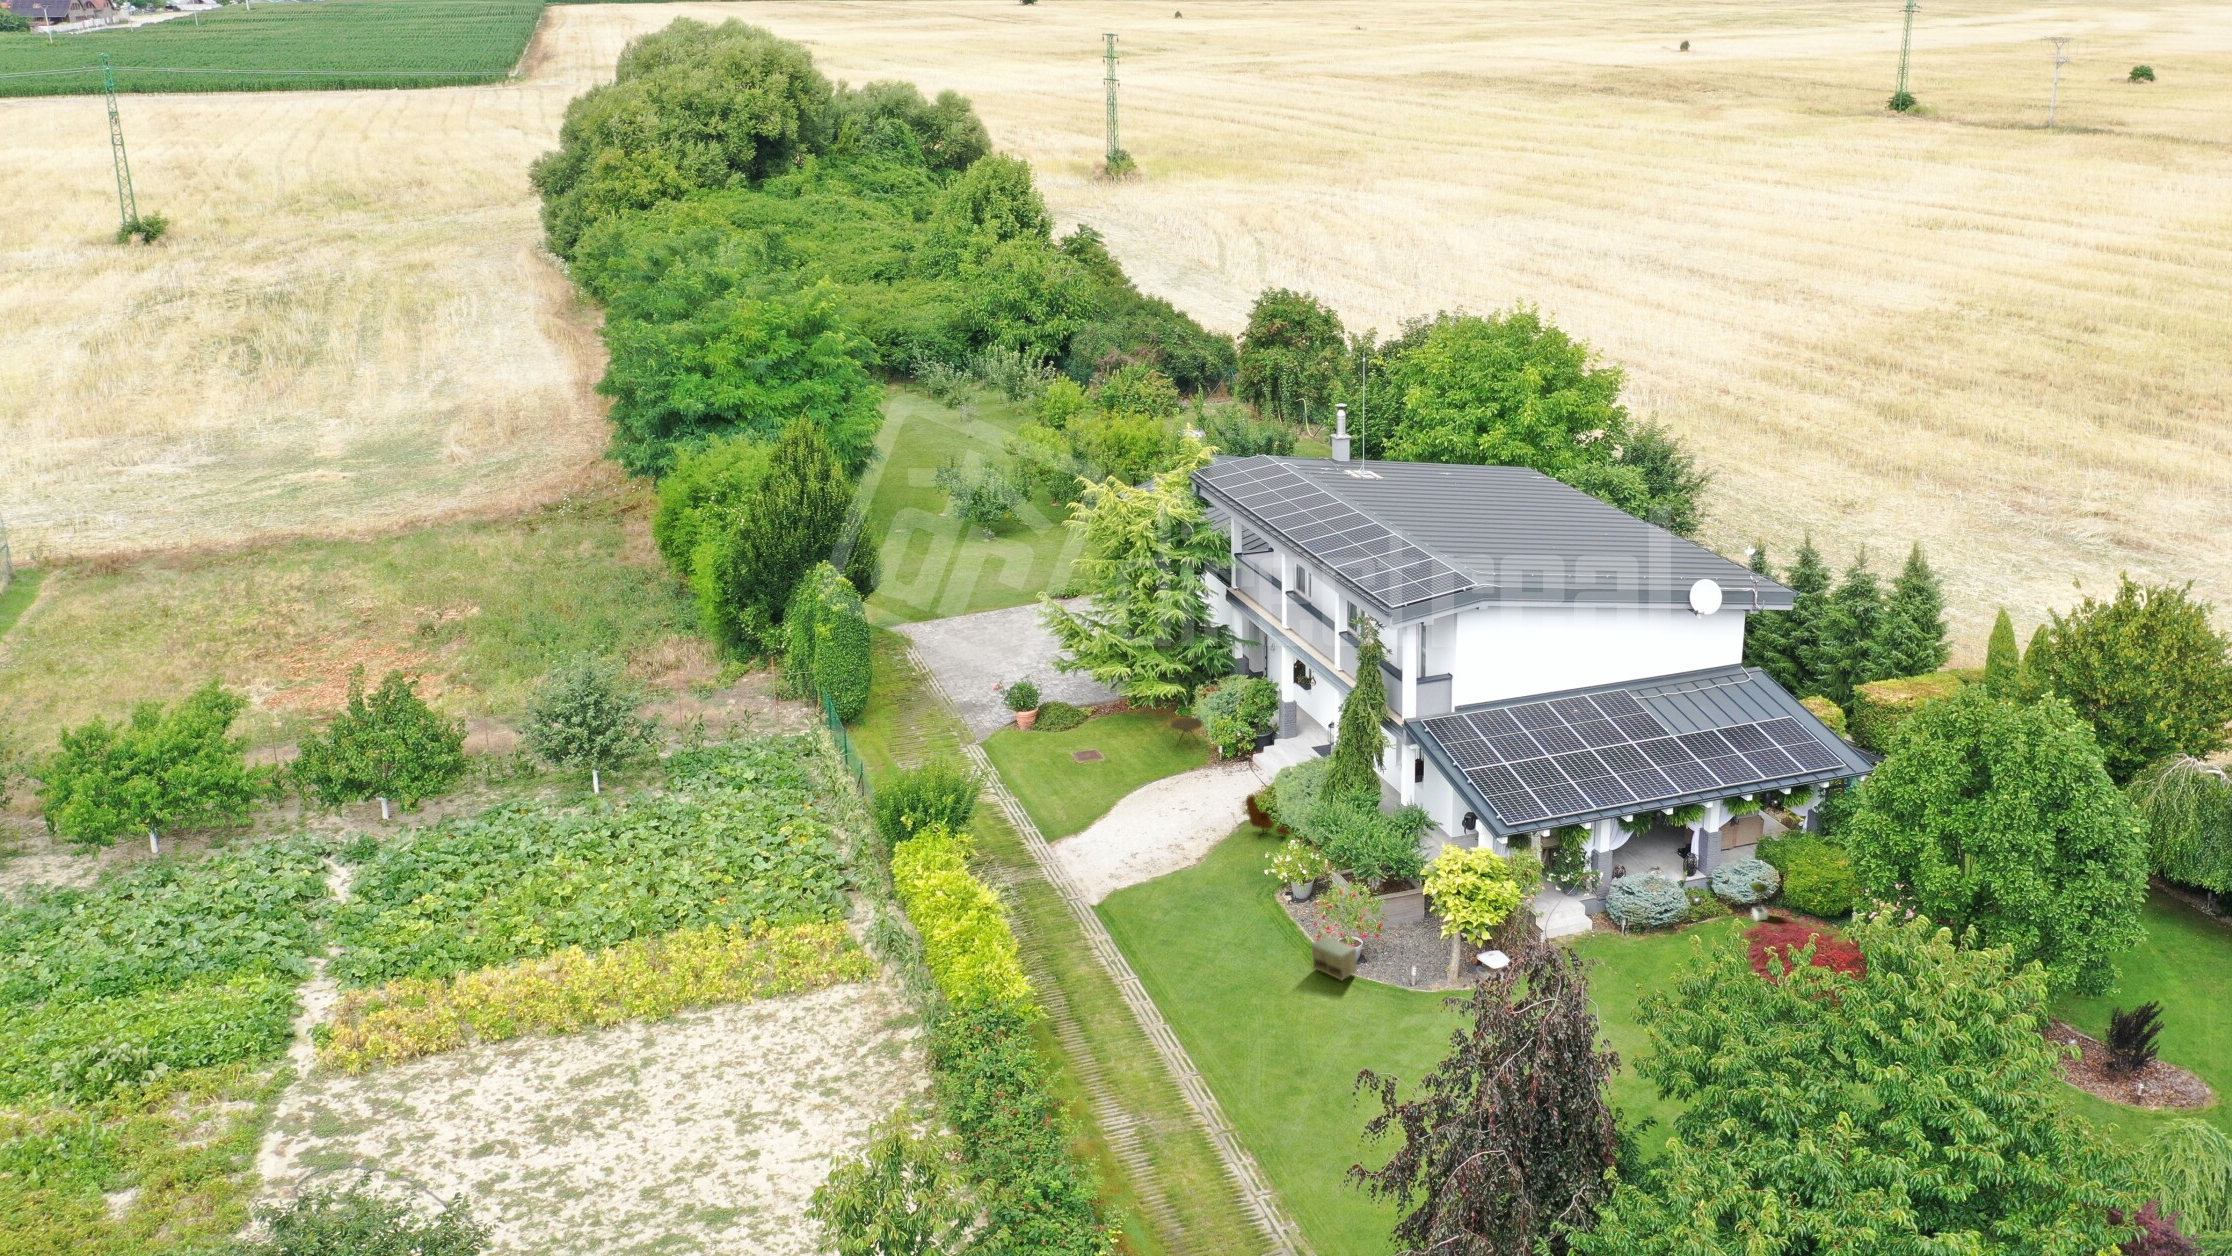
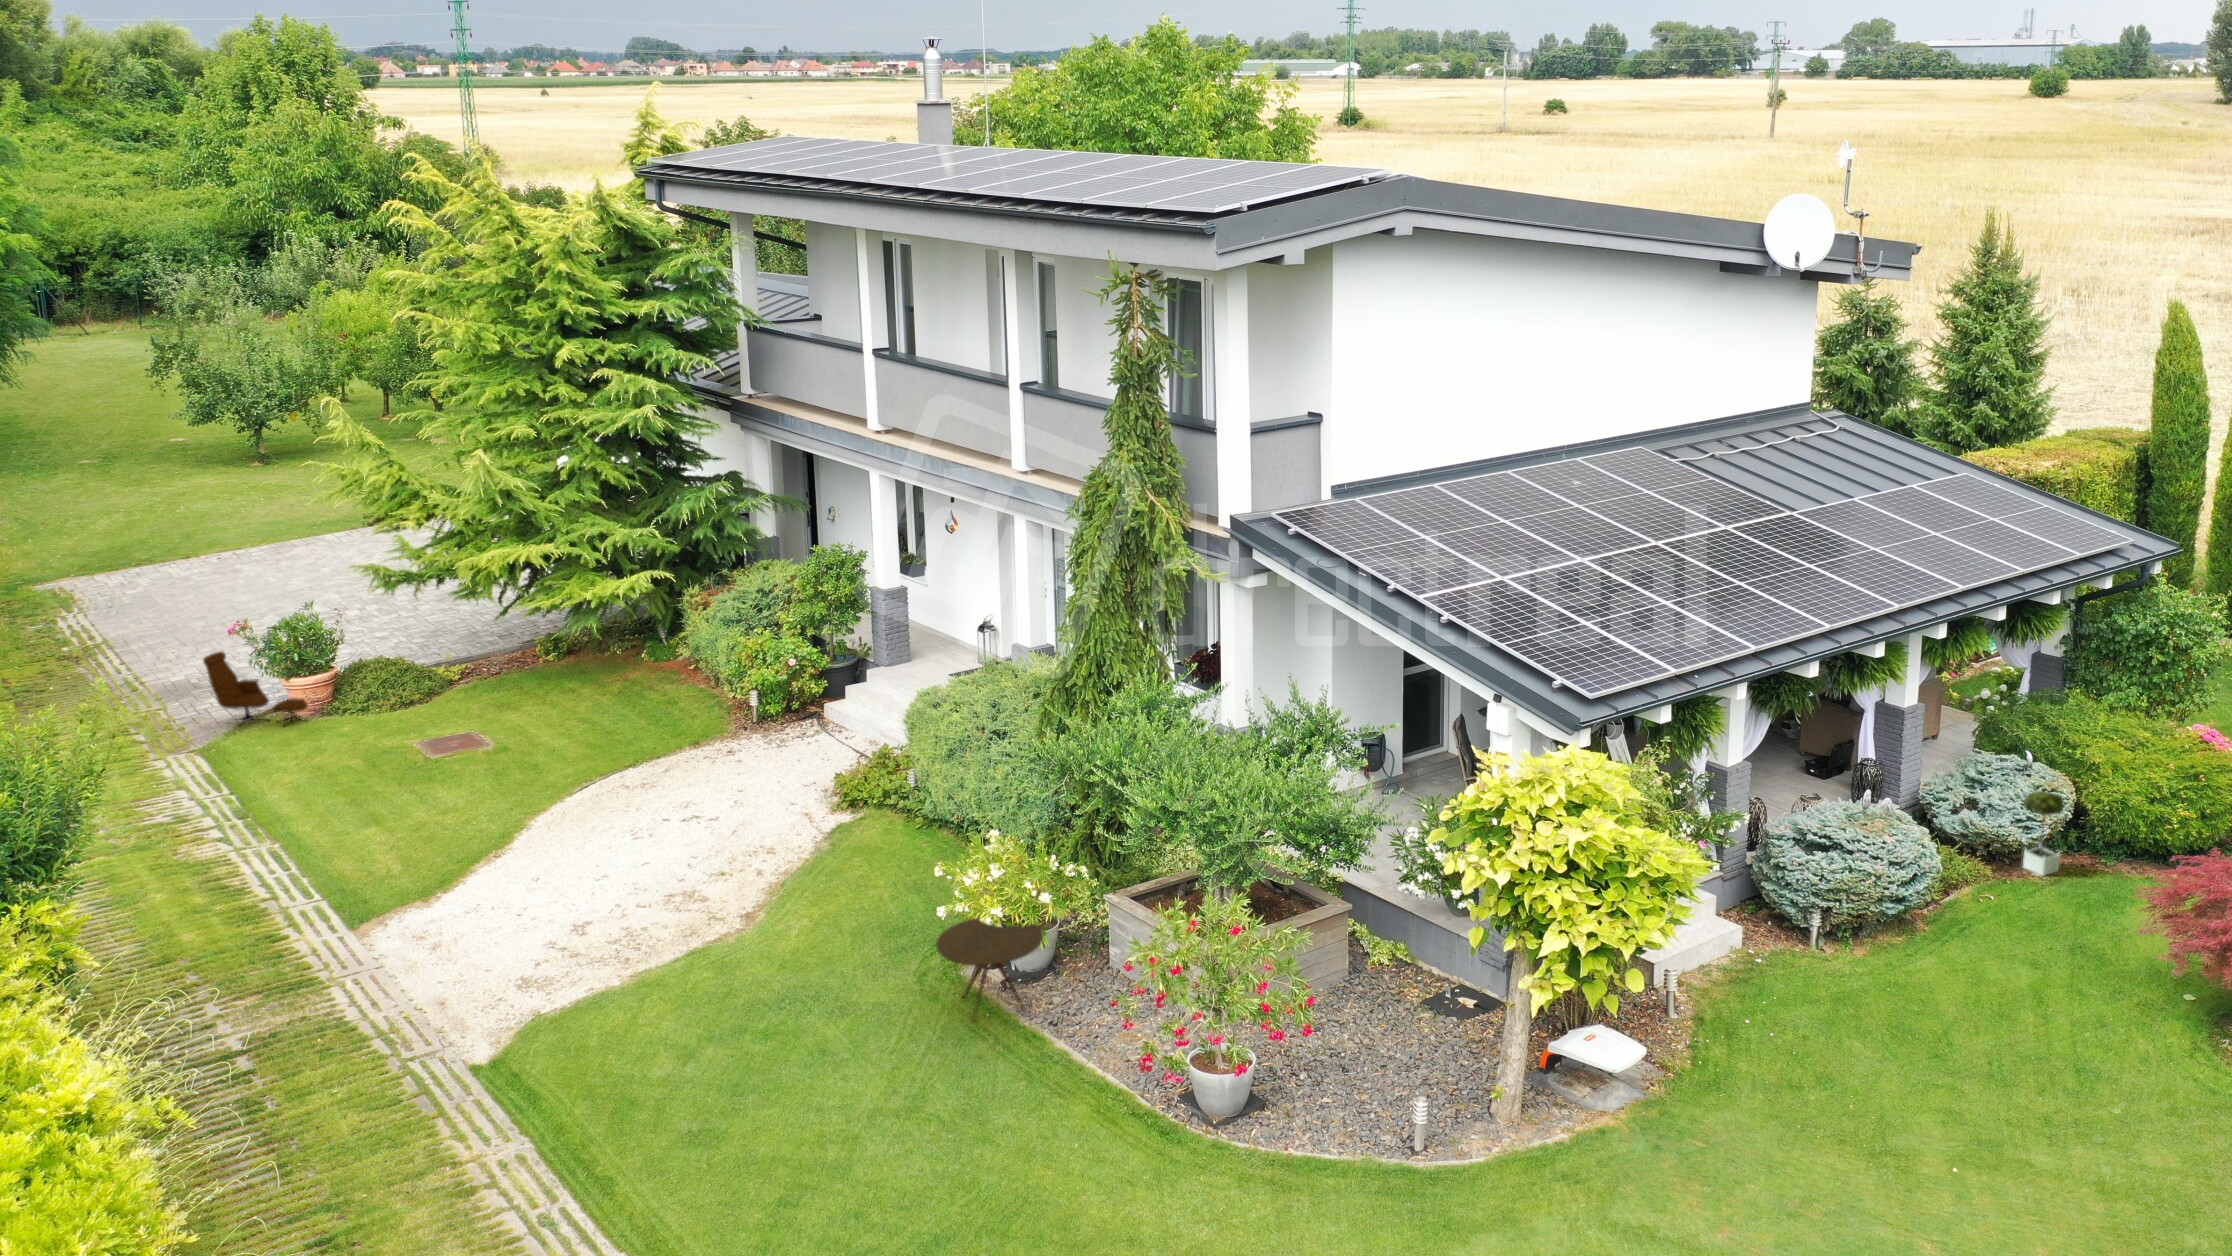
round table: present [1170,717,1203,737] -> present [936,918,1043,1021]
lounge chair: present [1246,795,1291,838] -> present [203,651,308,723]
storage bench: present [1311,936,1357,980] -> none [1131,1050,1260,1173]

